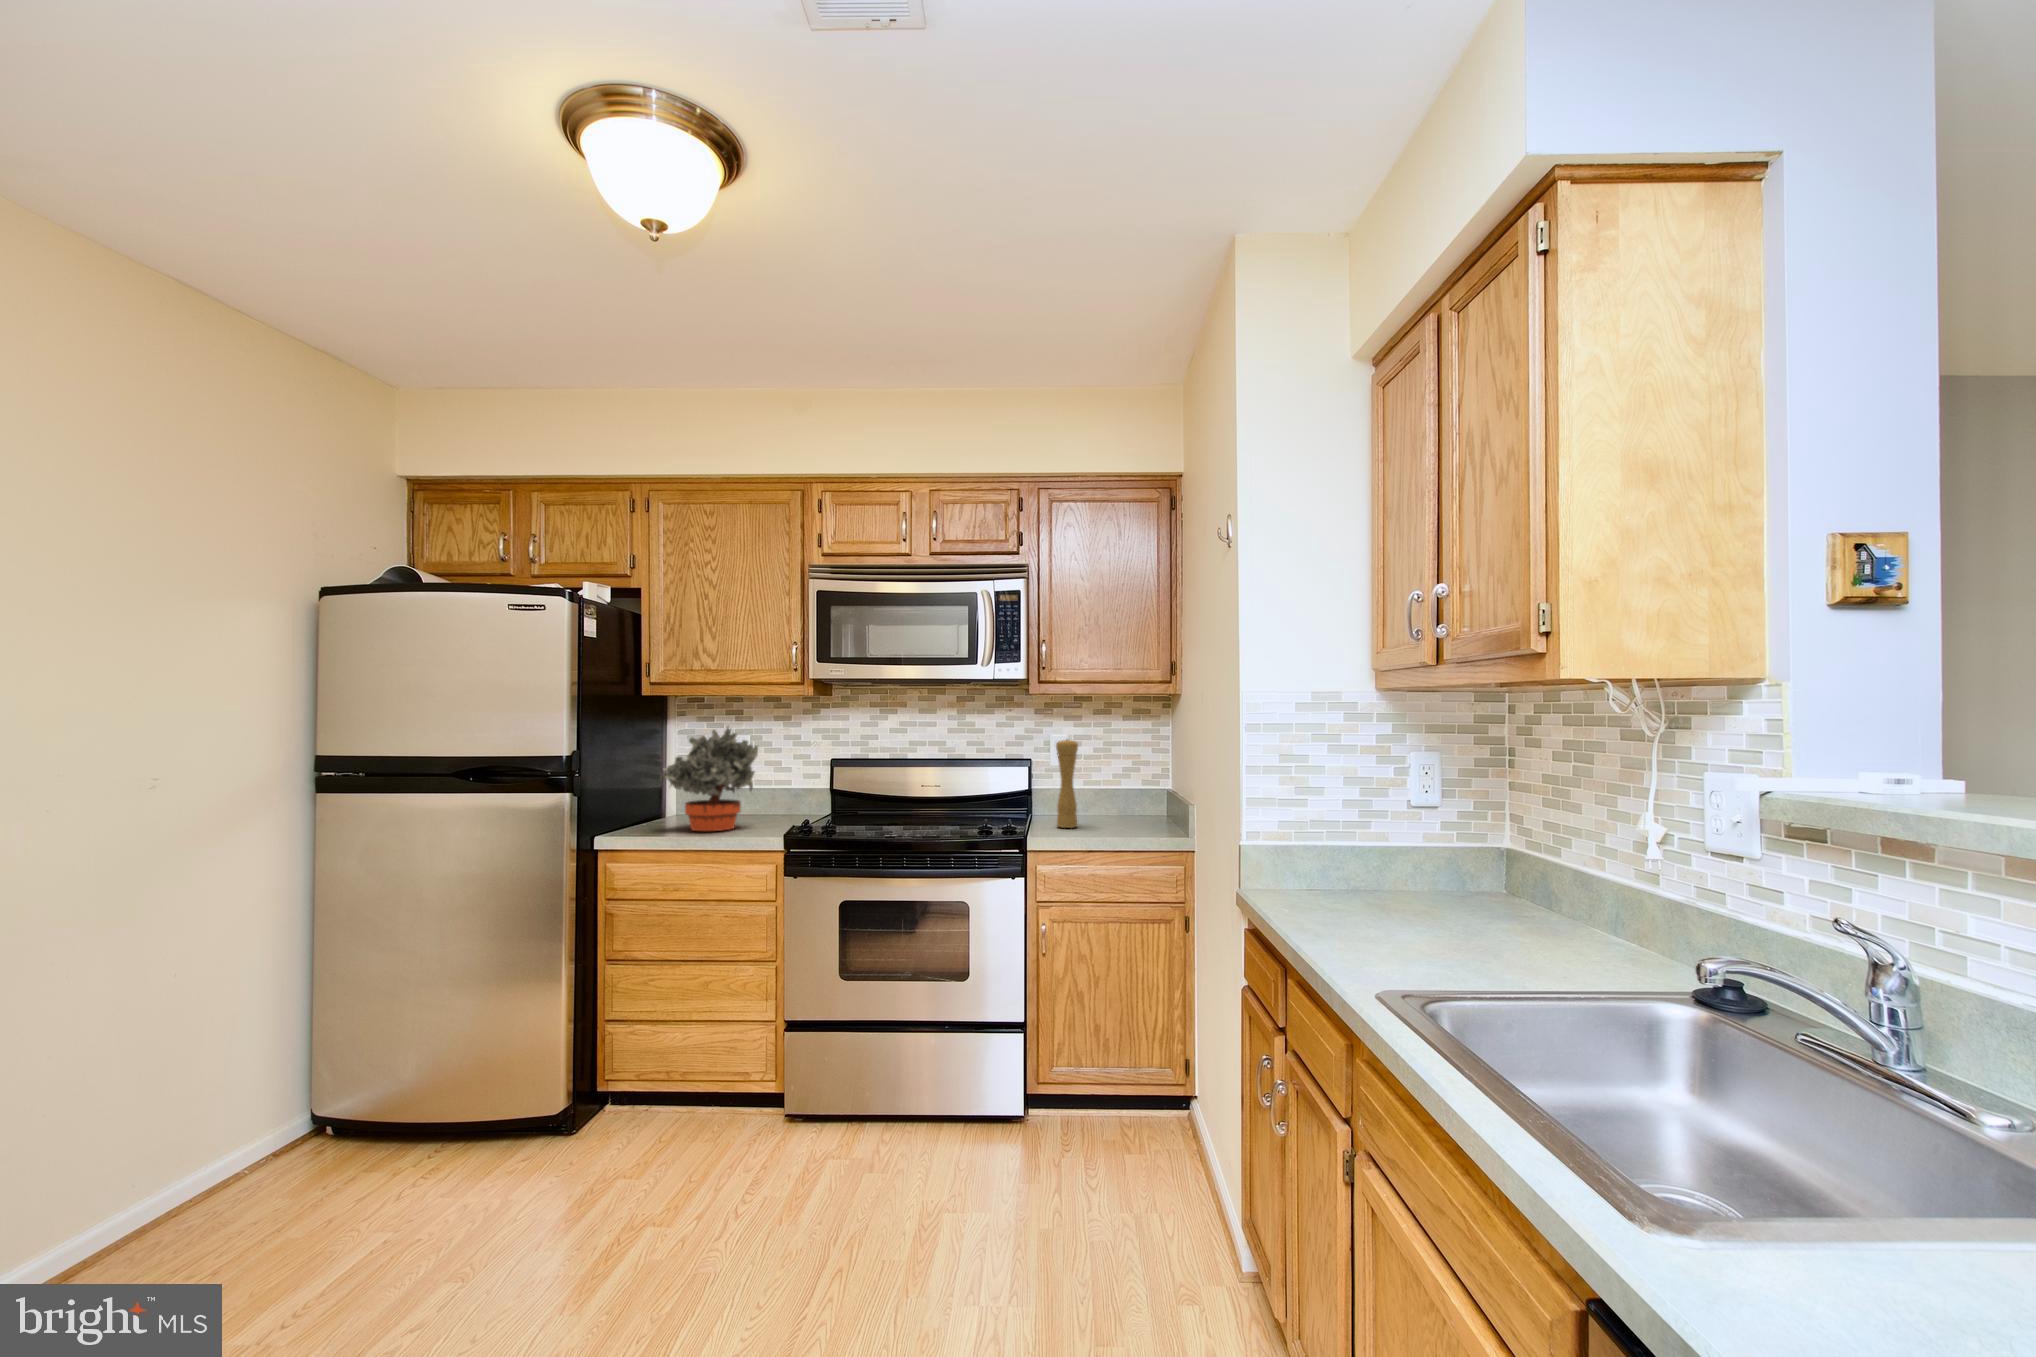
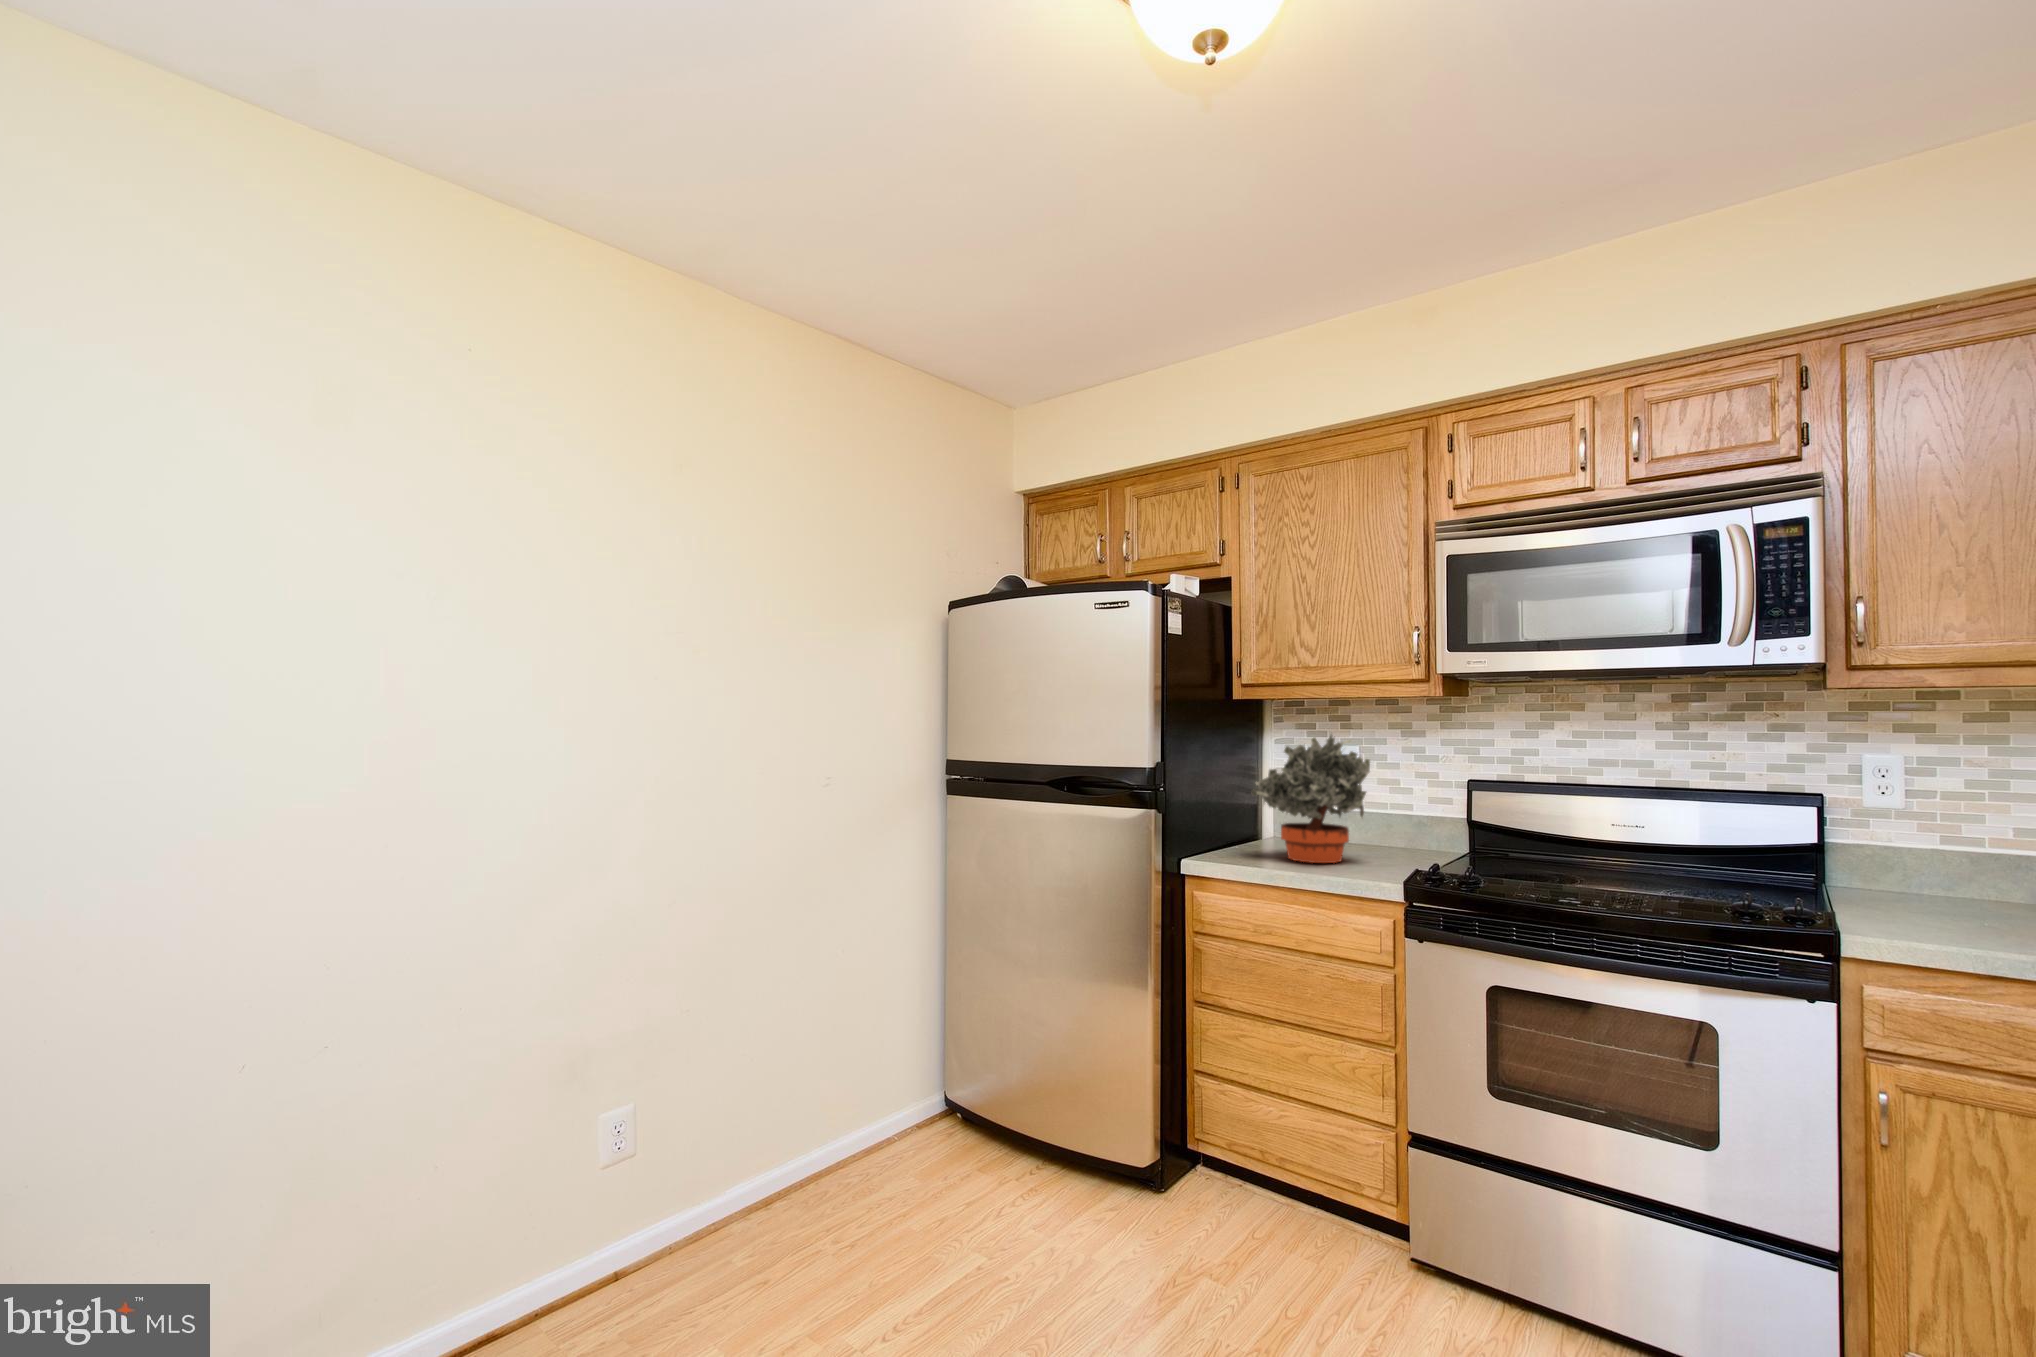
pepper mill: present [1056,739,1078,828] -> none [1893,767,1949,923]

